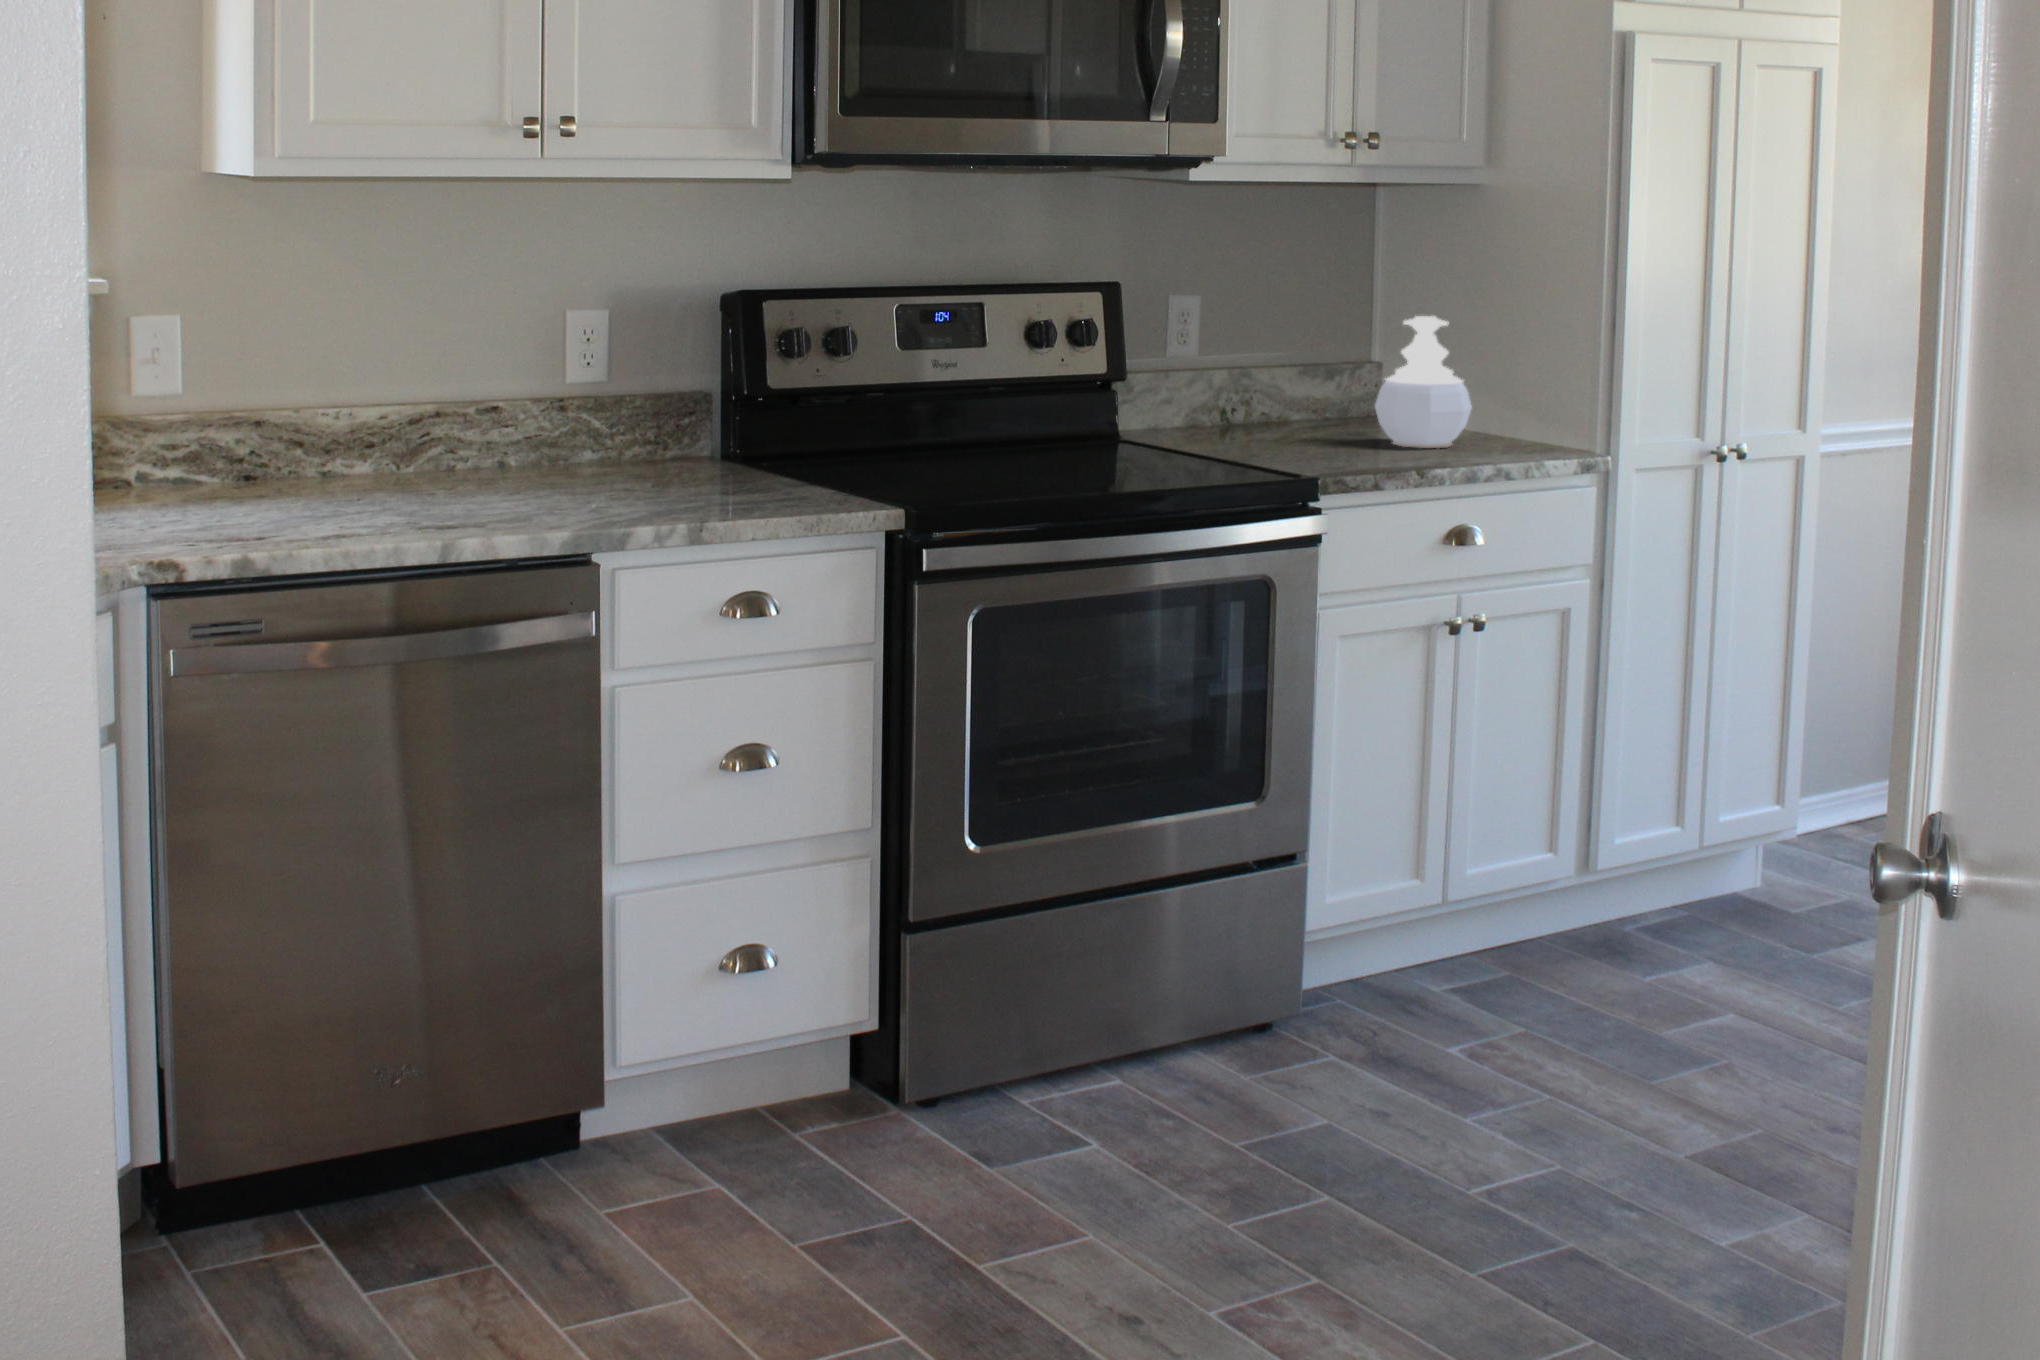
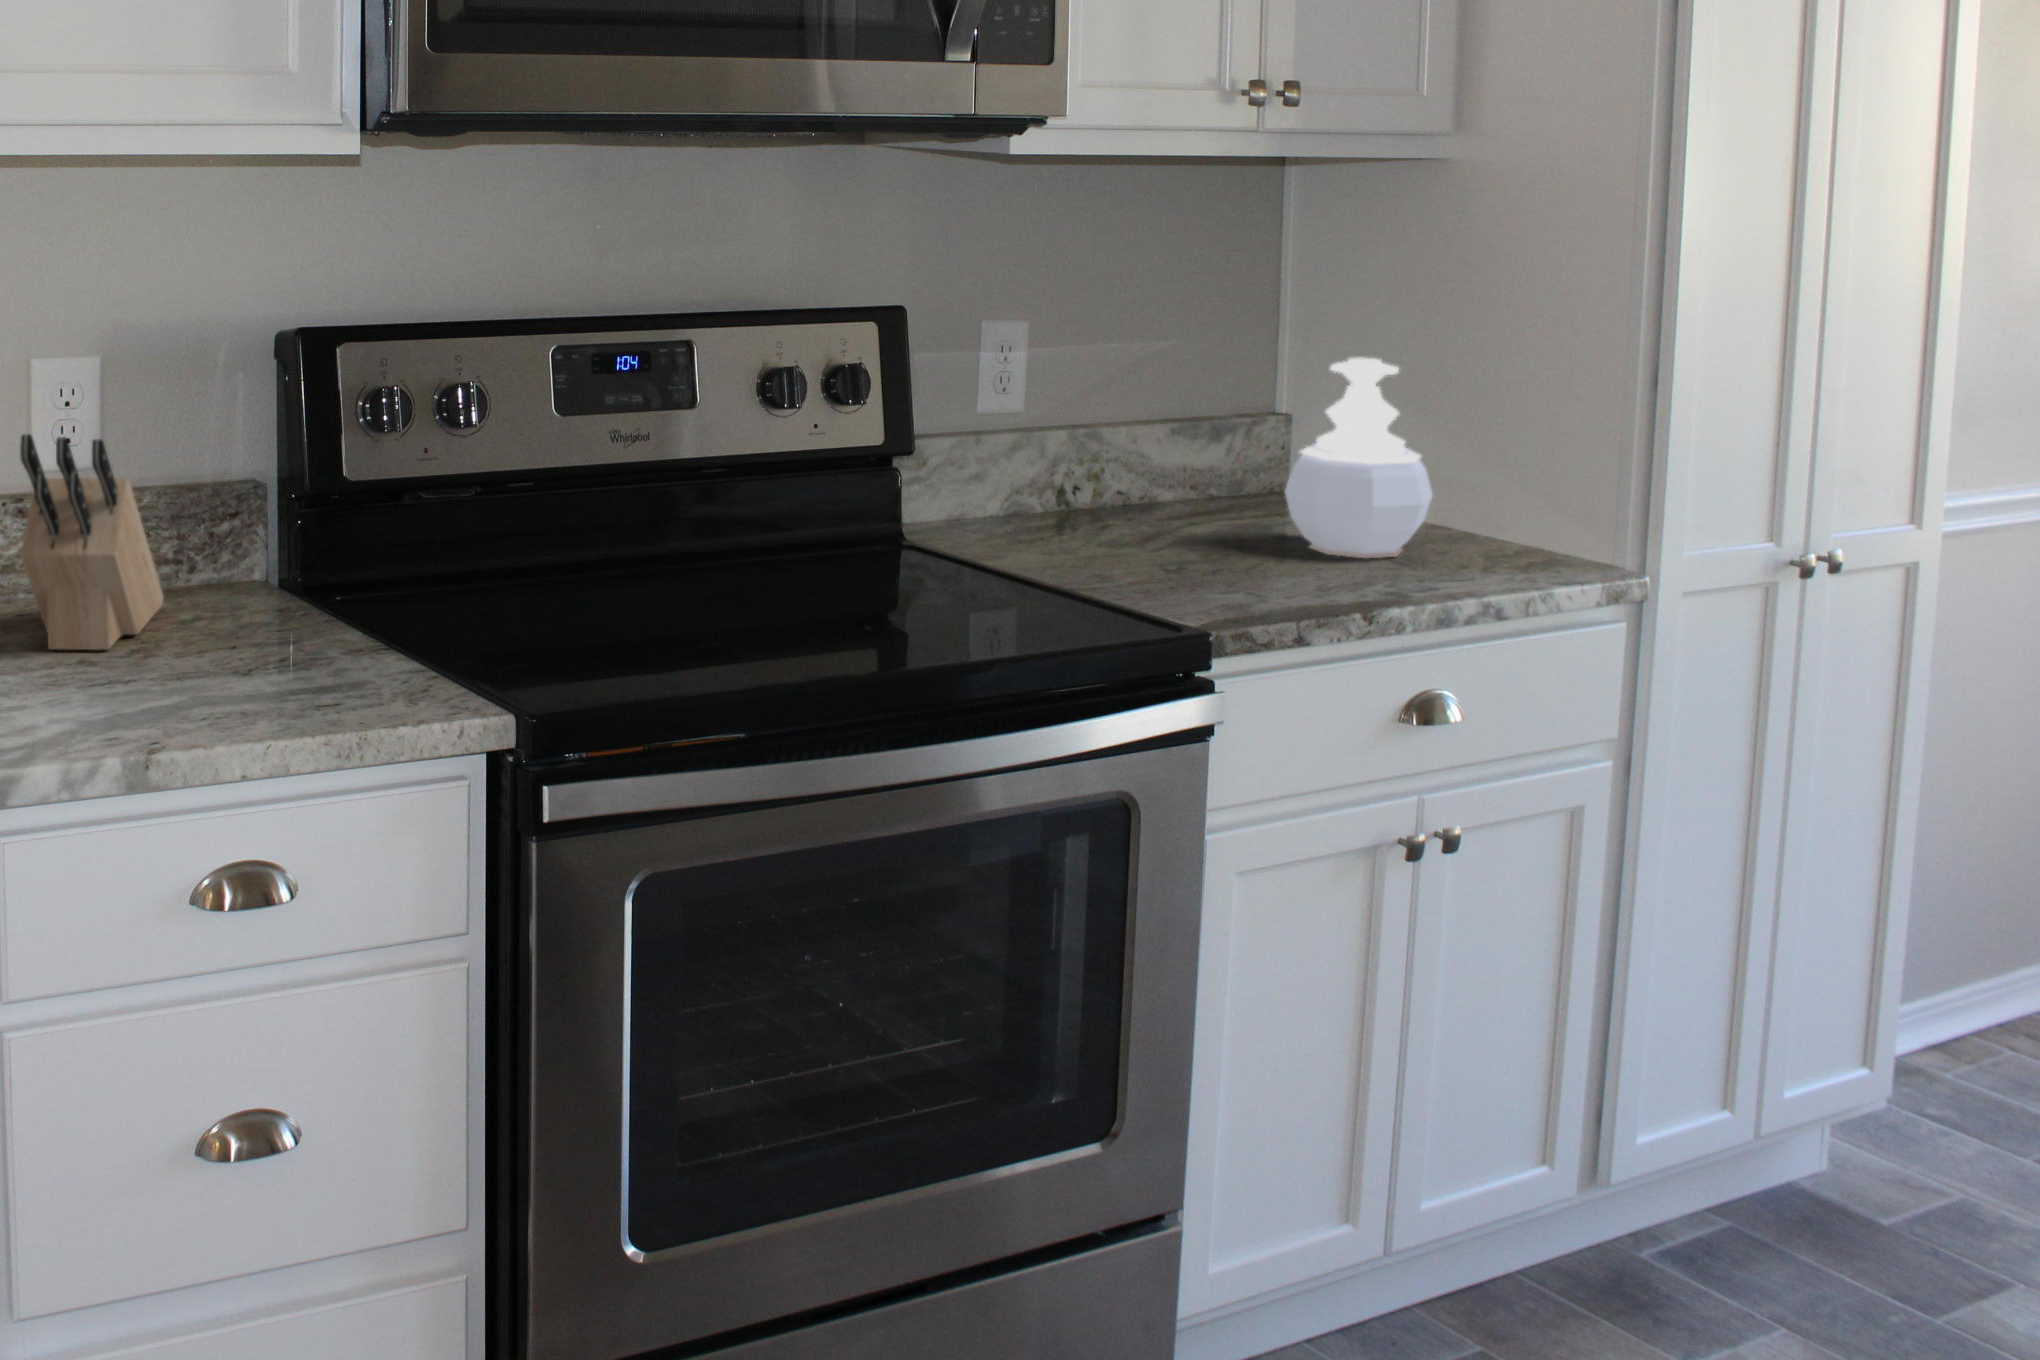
knife block: none [589,347,655,484] -> present [20,434,164,650]

